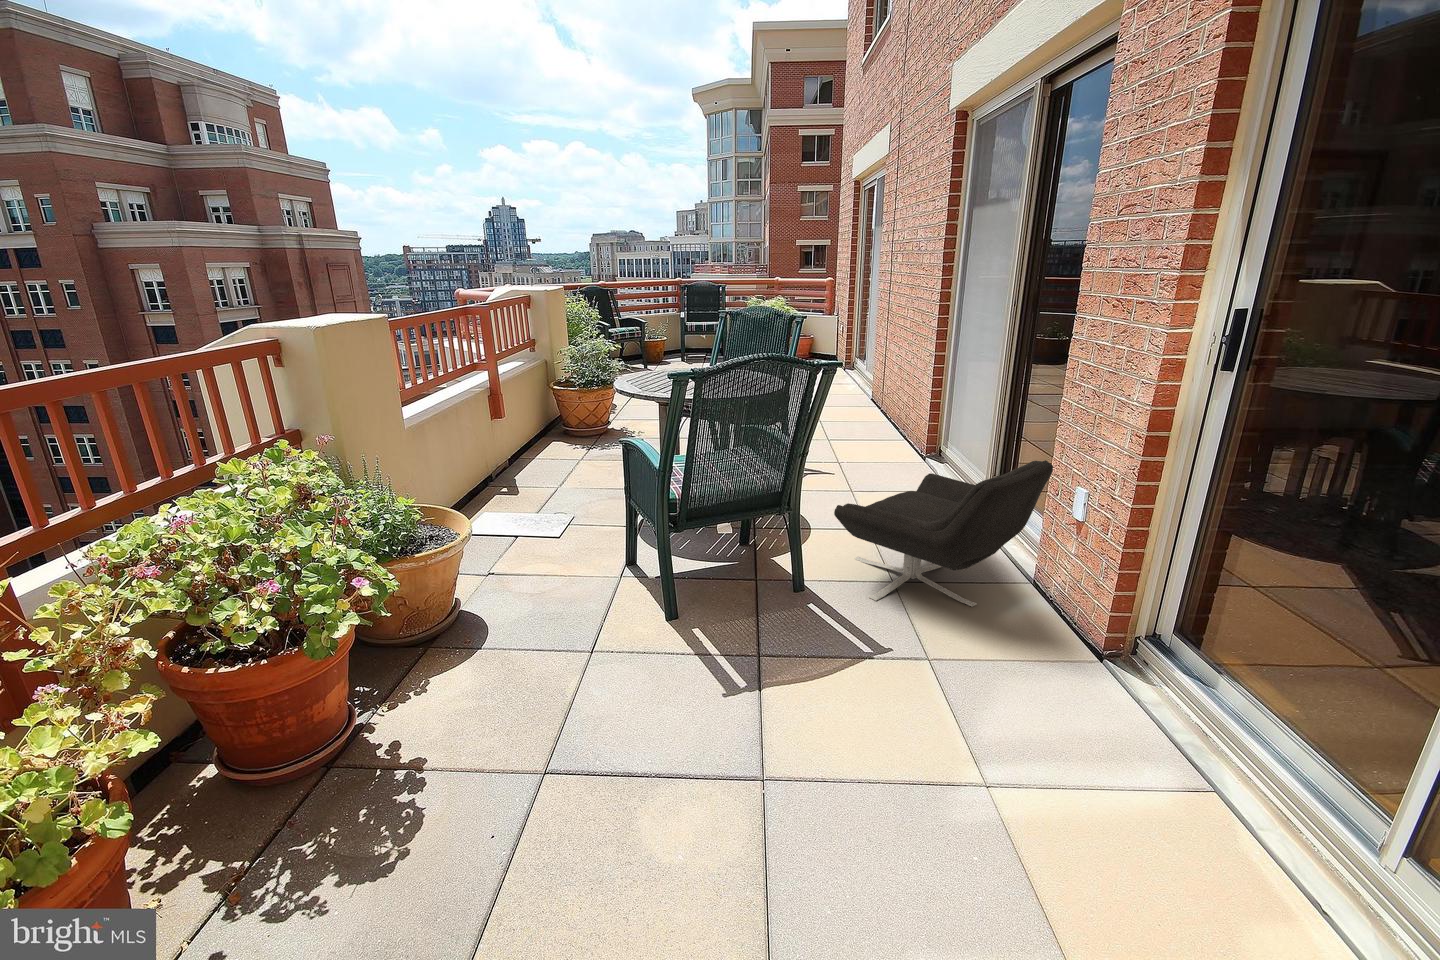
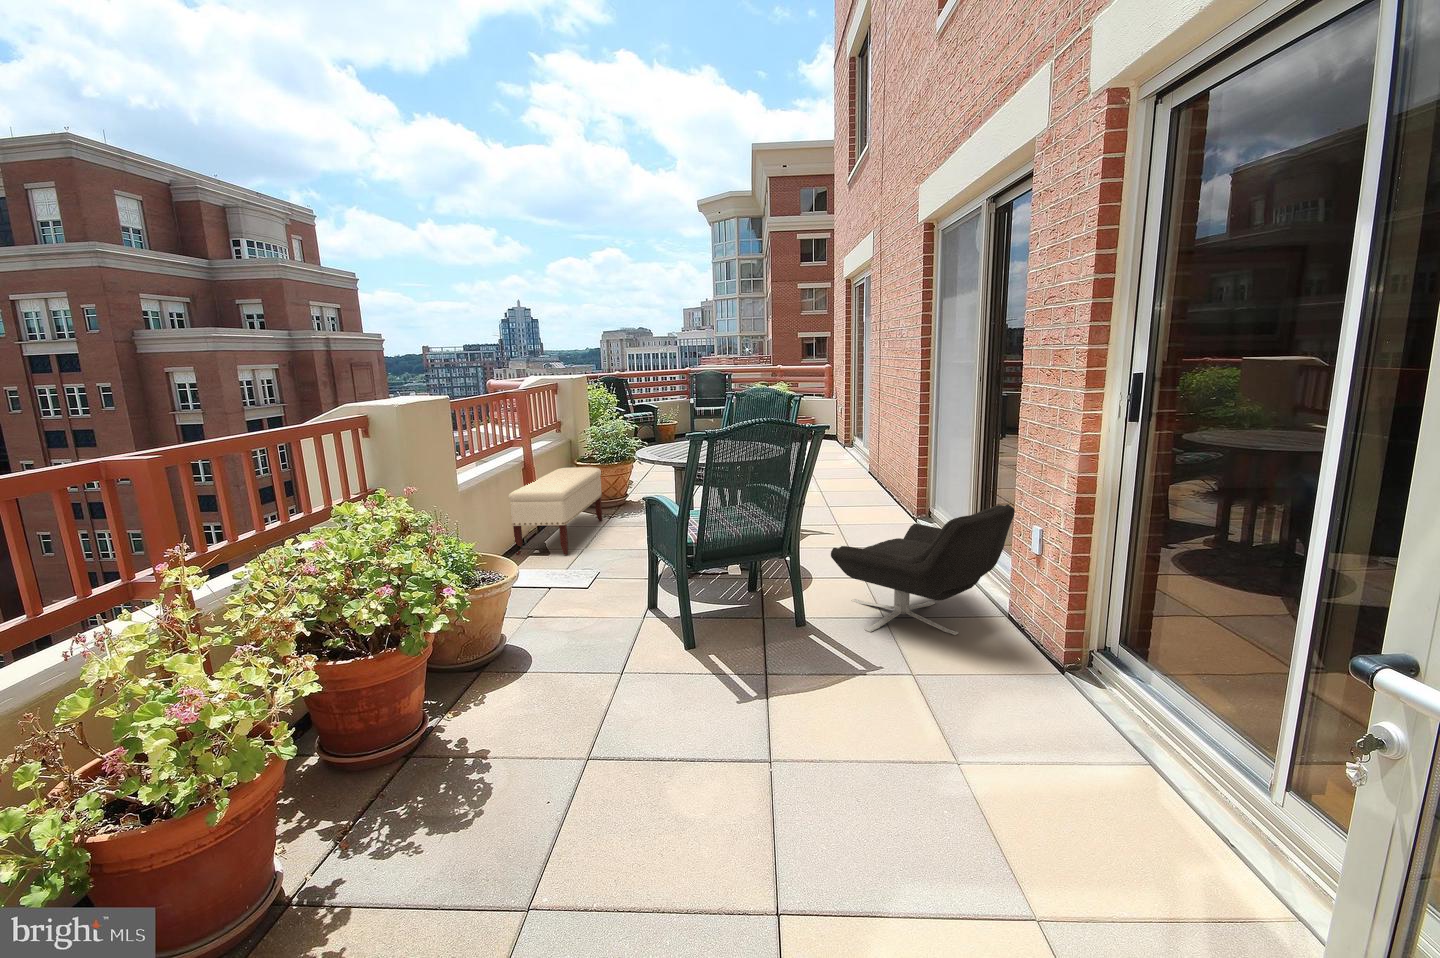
bench: none [472,393,582,494] -> present [509,467,602,555]

